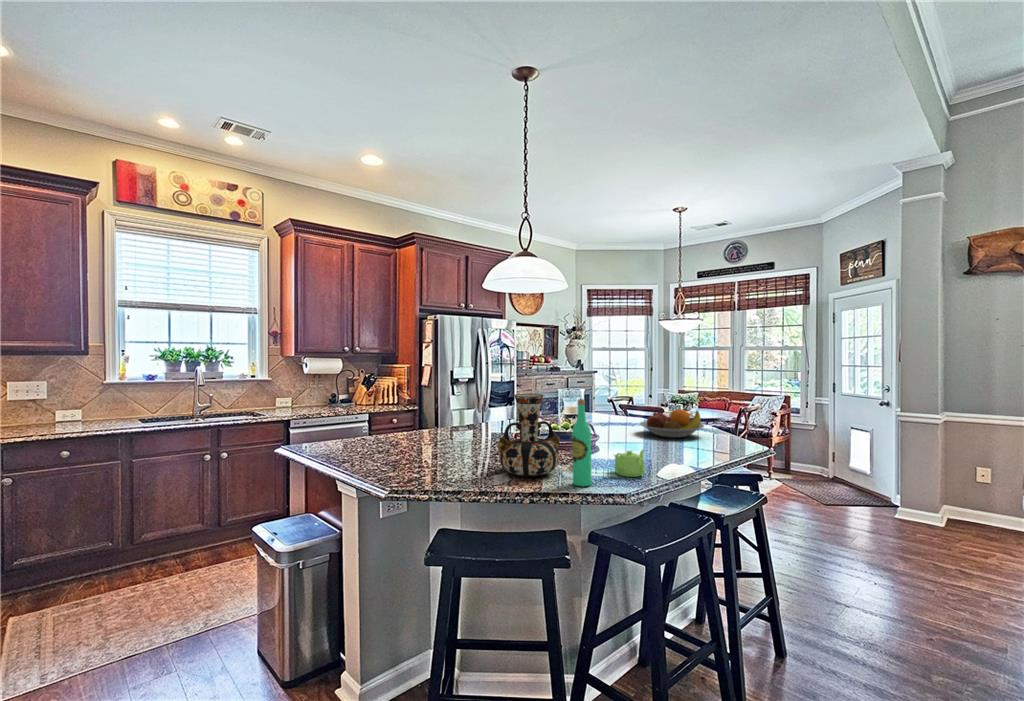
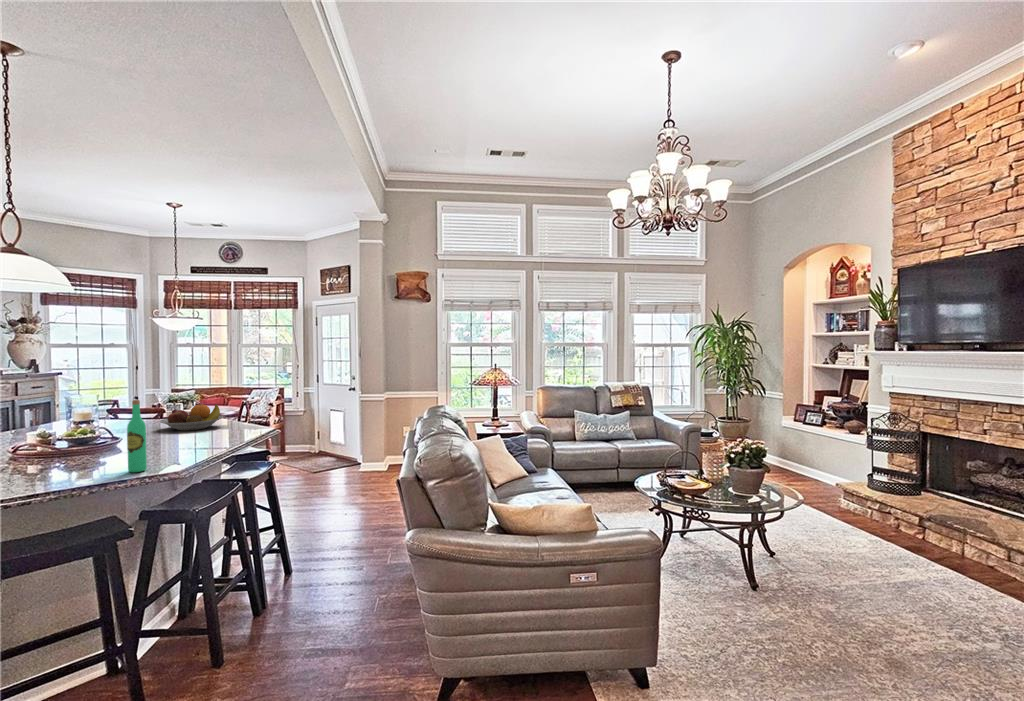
vase: present [497,394,560,477] -> none [33,399,106,477]
teapot: present [614,449,645,477] -> none [159,437,191,460]

